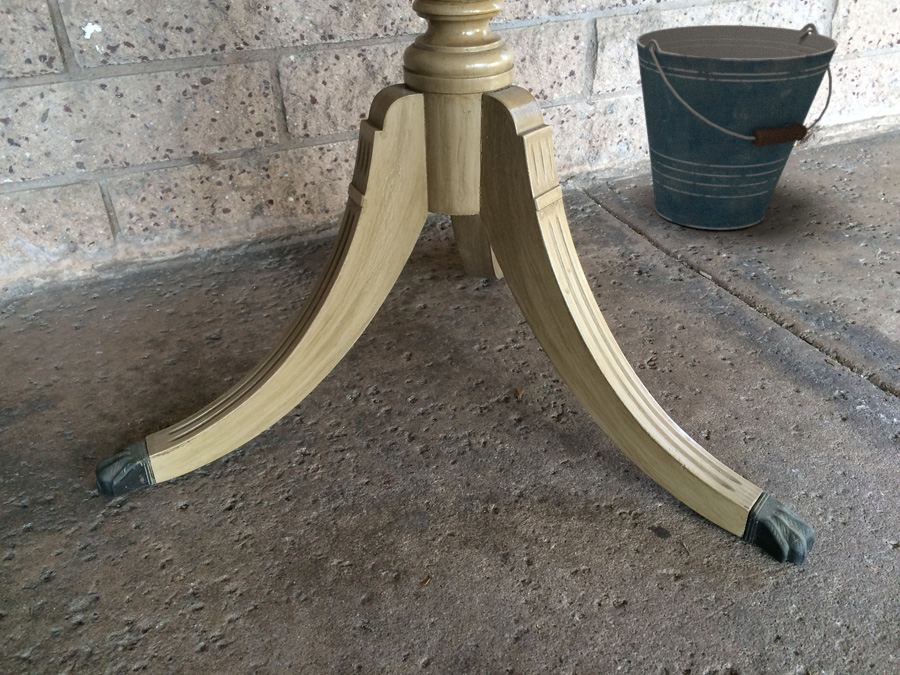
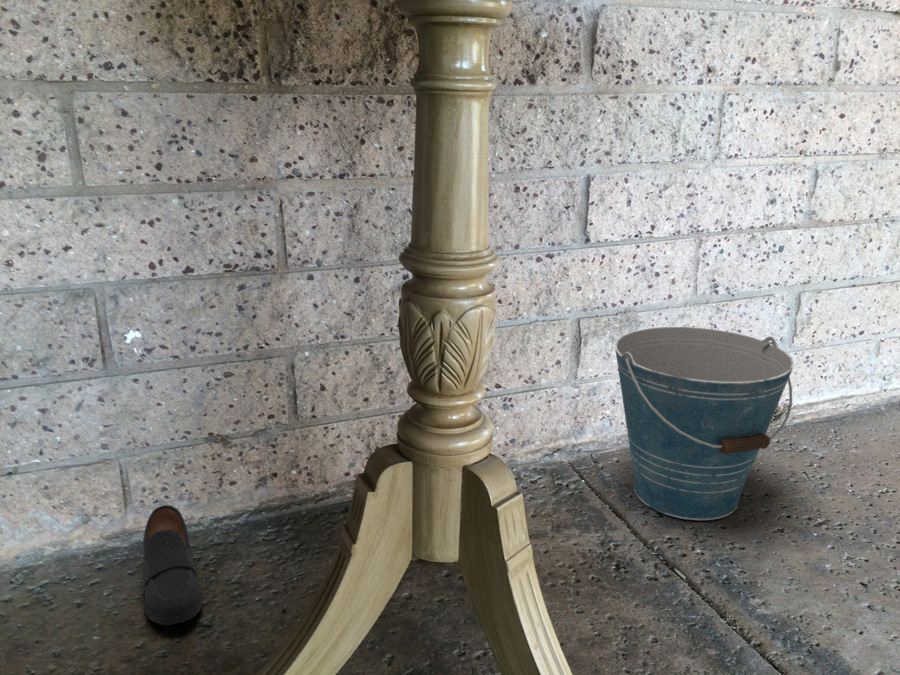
shoe: none [136,229,205,336] -> present [143,505,202,625]

